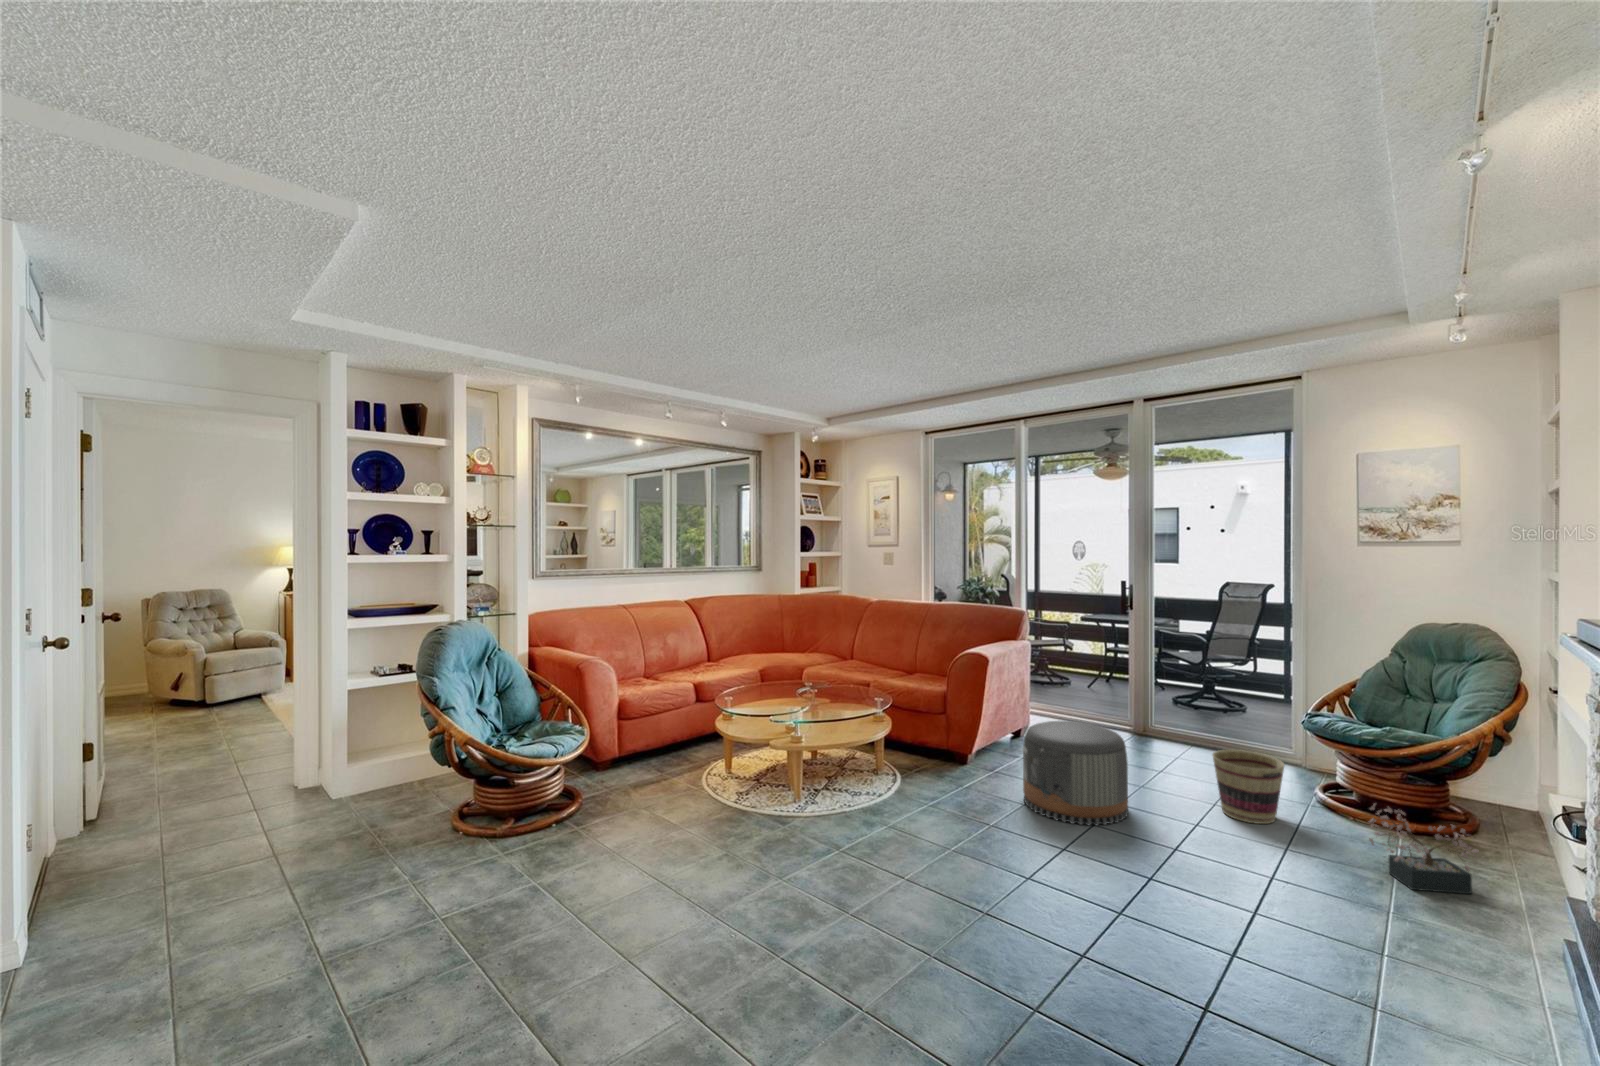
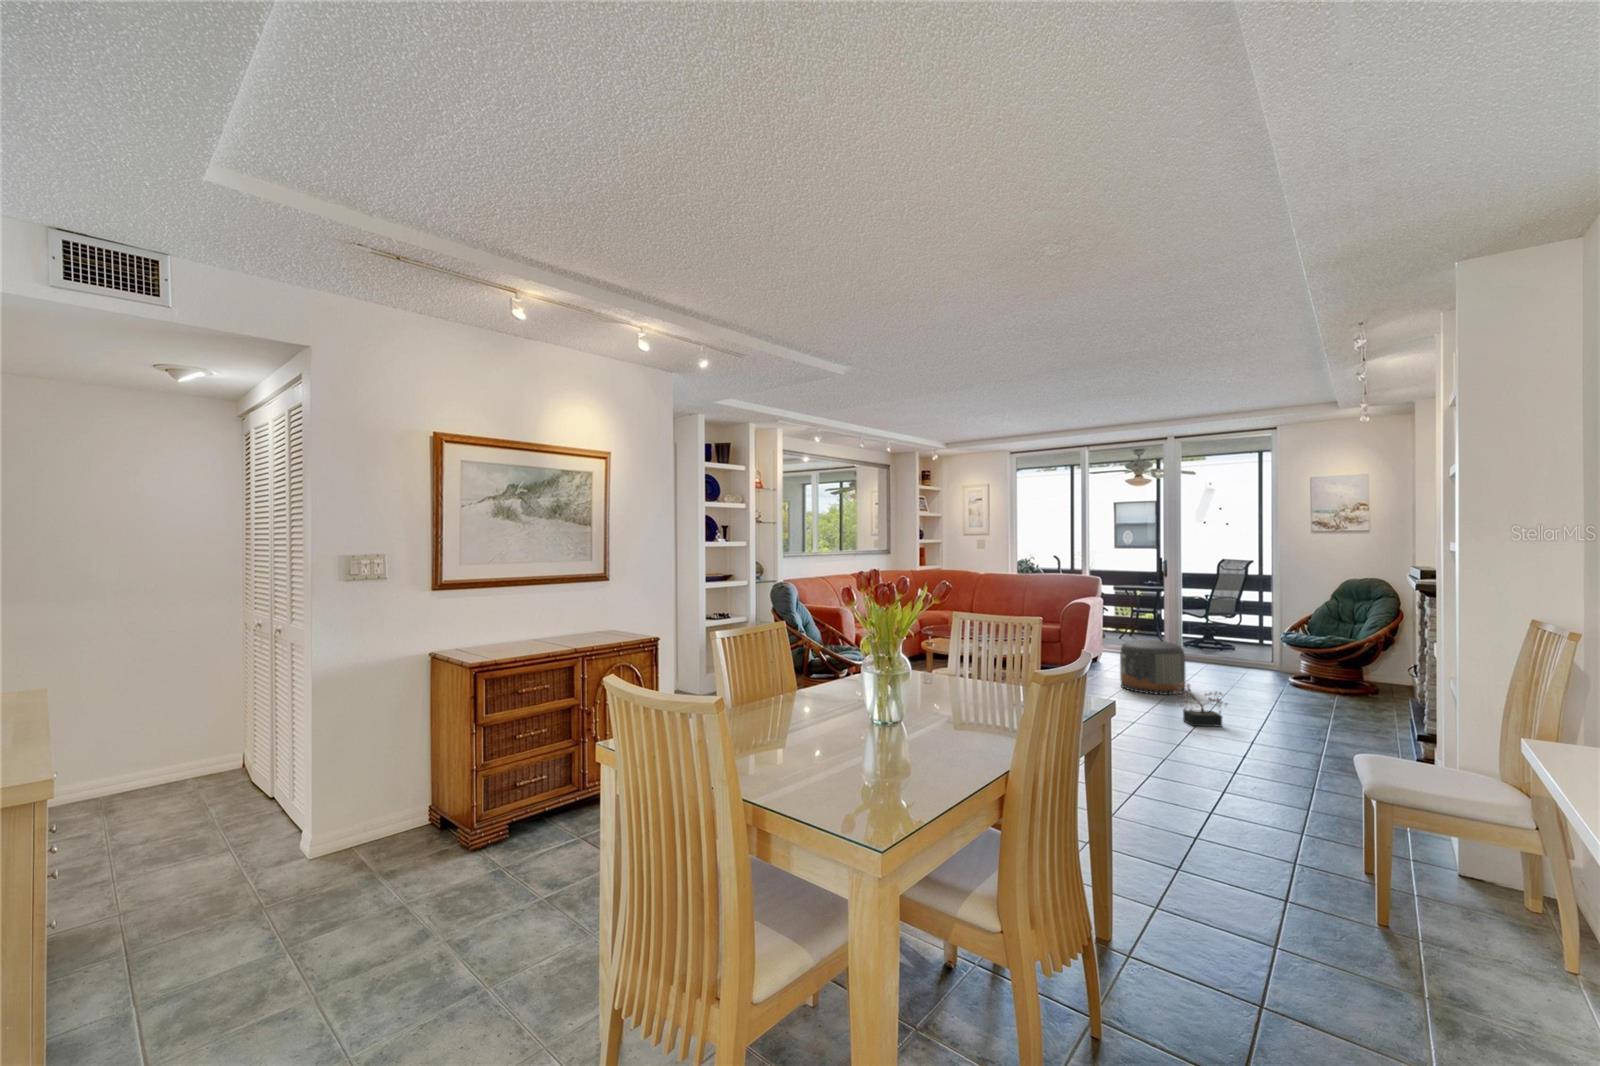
basket: present [1213,750,1284,824] -> none [1231,654,1273,692]
decorative plant: present [1369,803,1478,894] -> present [1173,682,1227,727]

